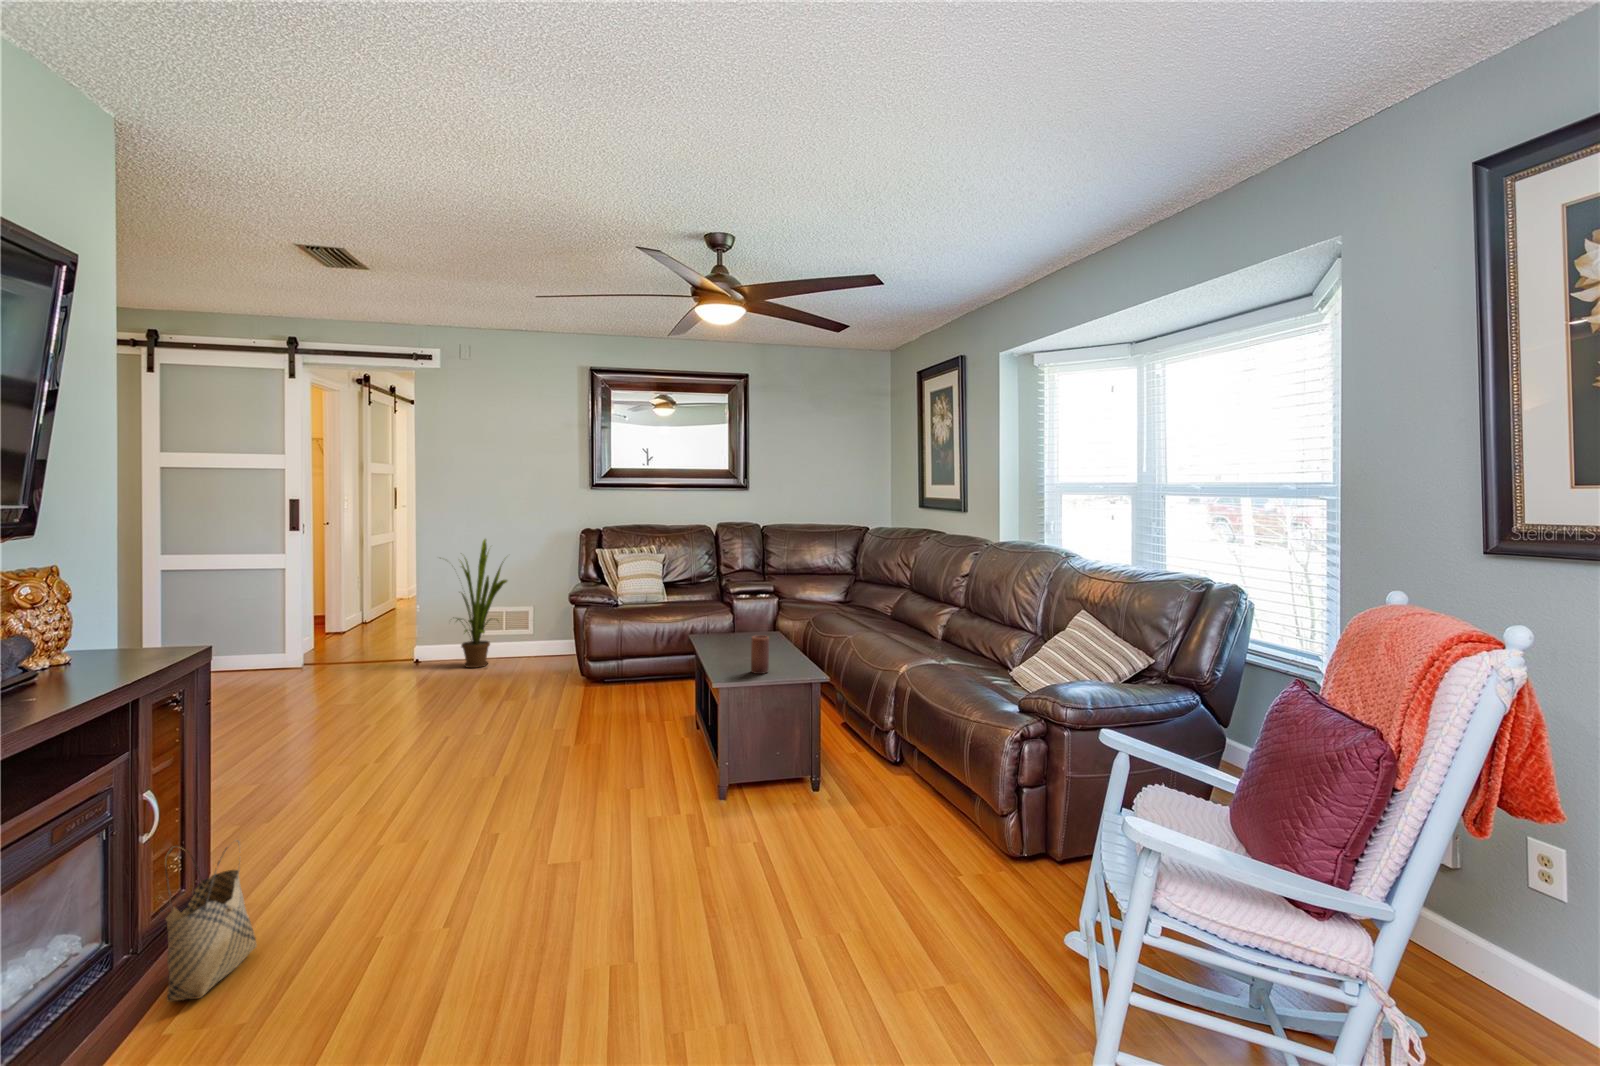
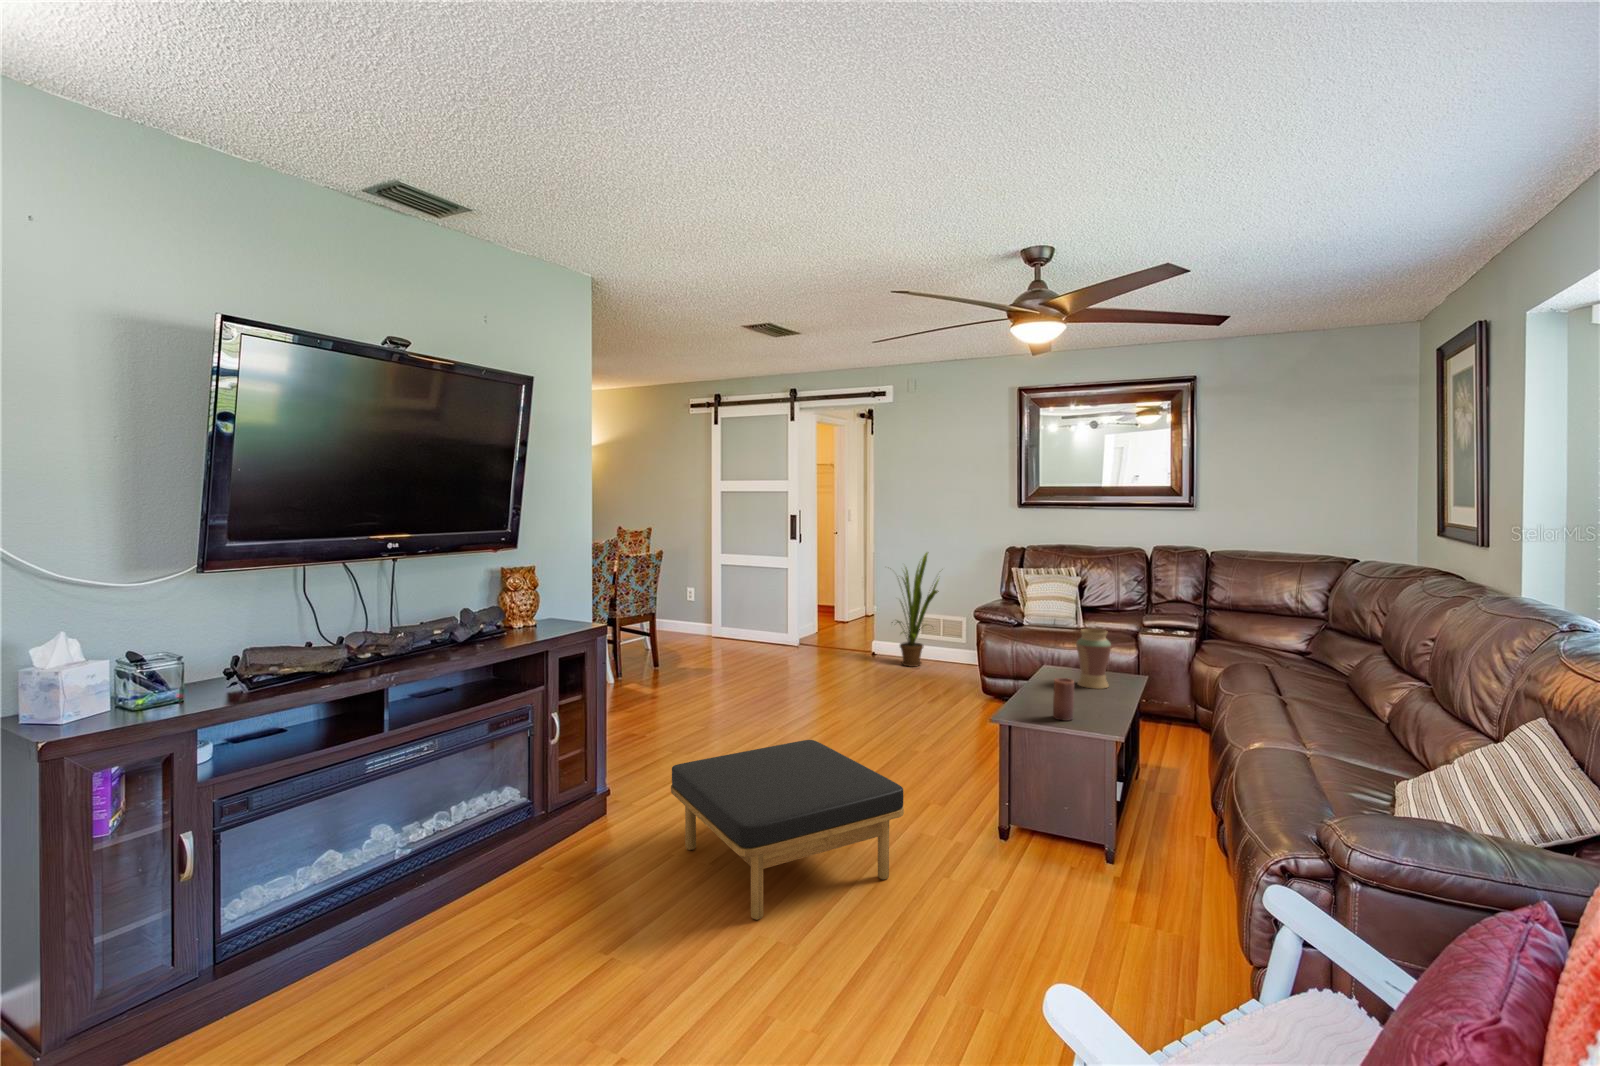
vase: none [729,593,759,647] -> present [1076,629,1111,689]
ottoman: none [372,744,665,943] -> present [671,740,904,920]
woven basket: present [165,840,257,1001] -> none [535,760,598,866]

